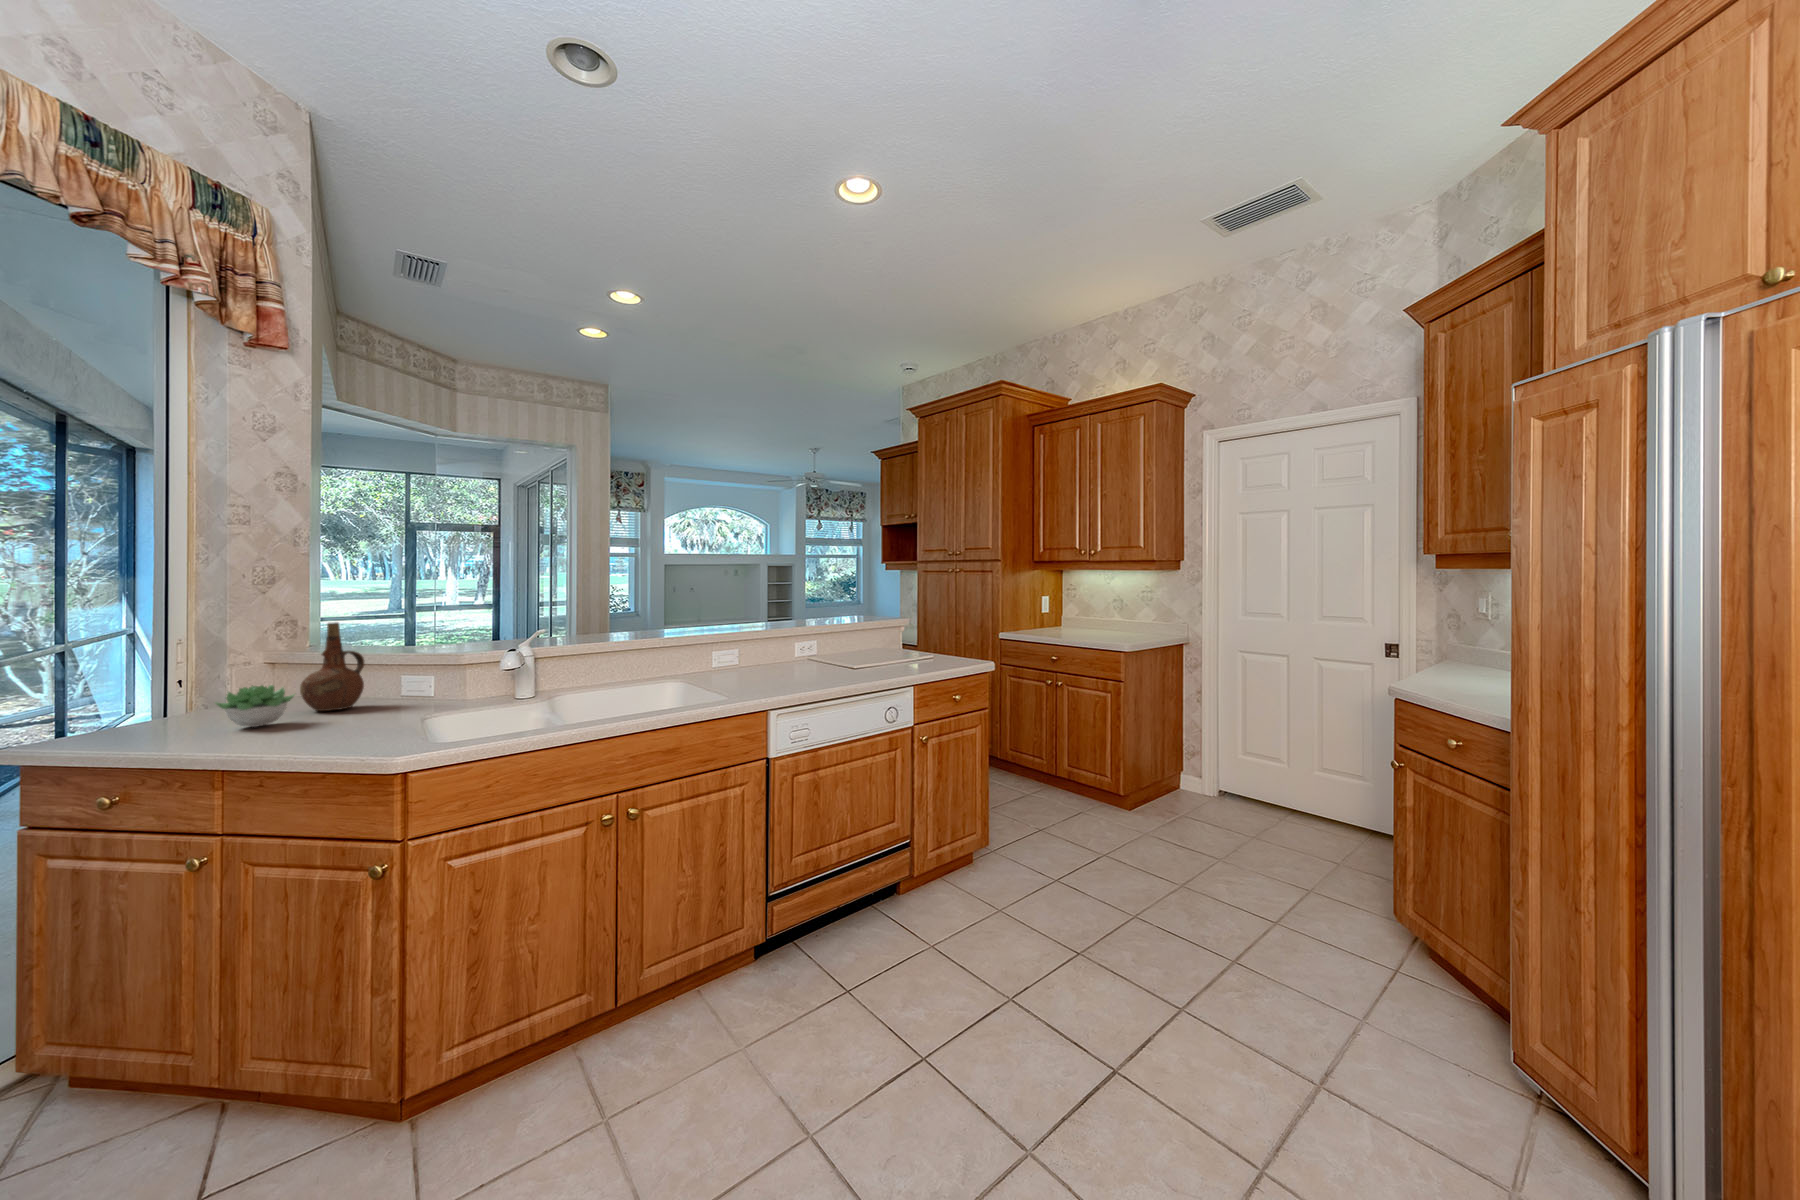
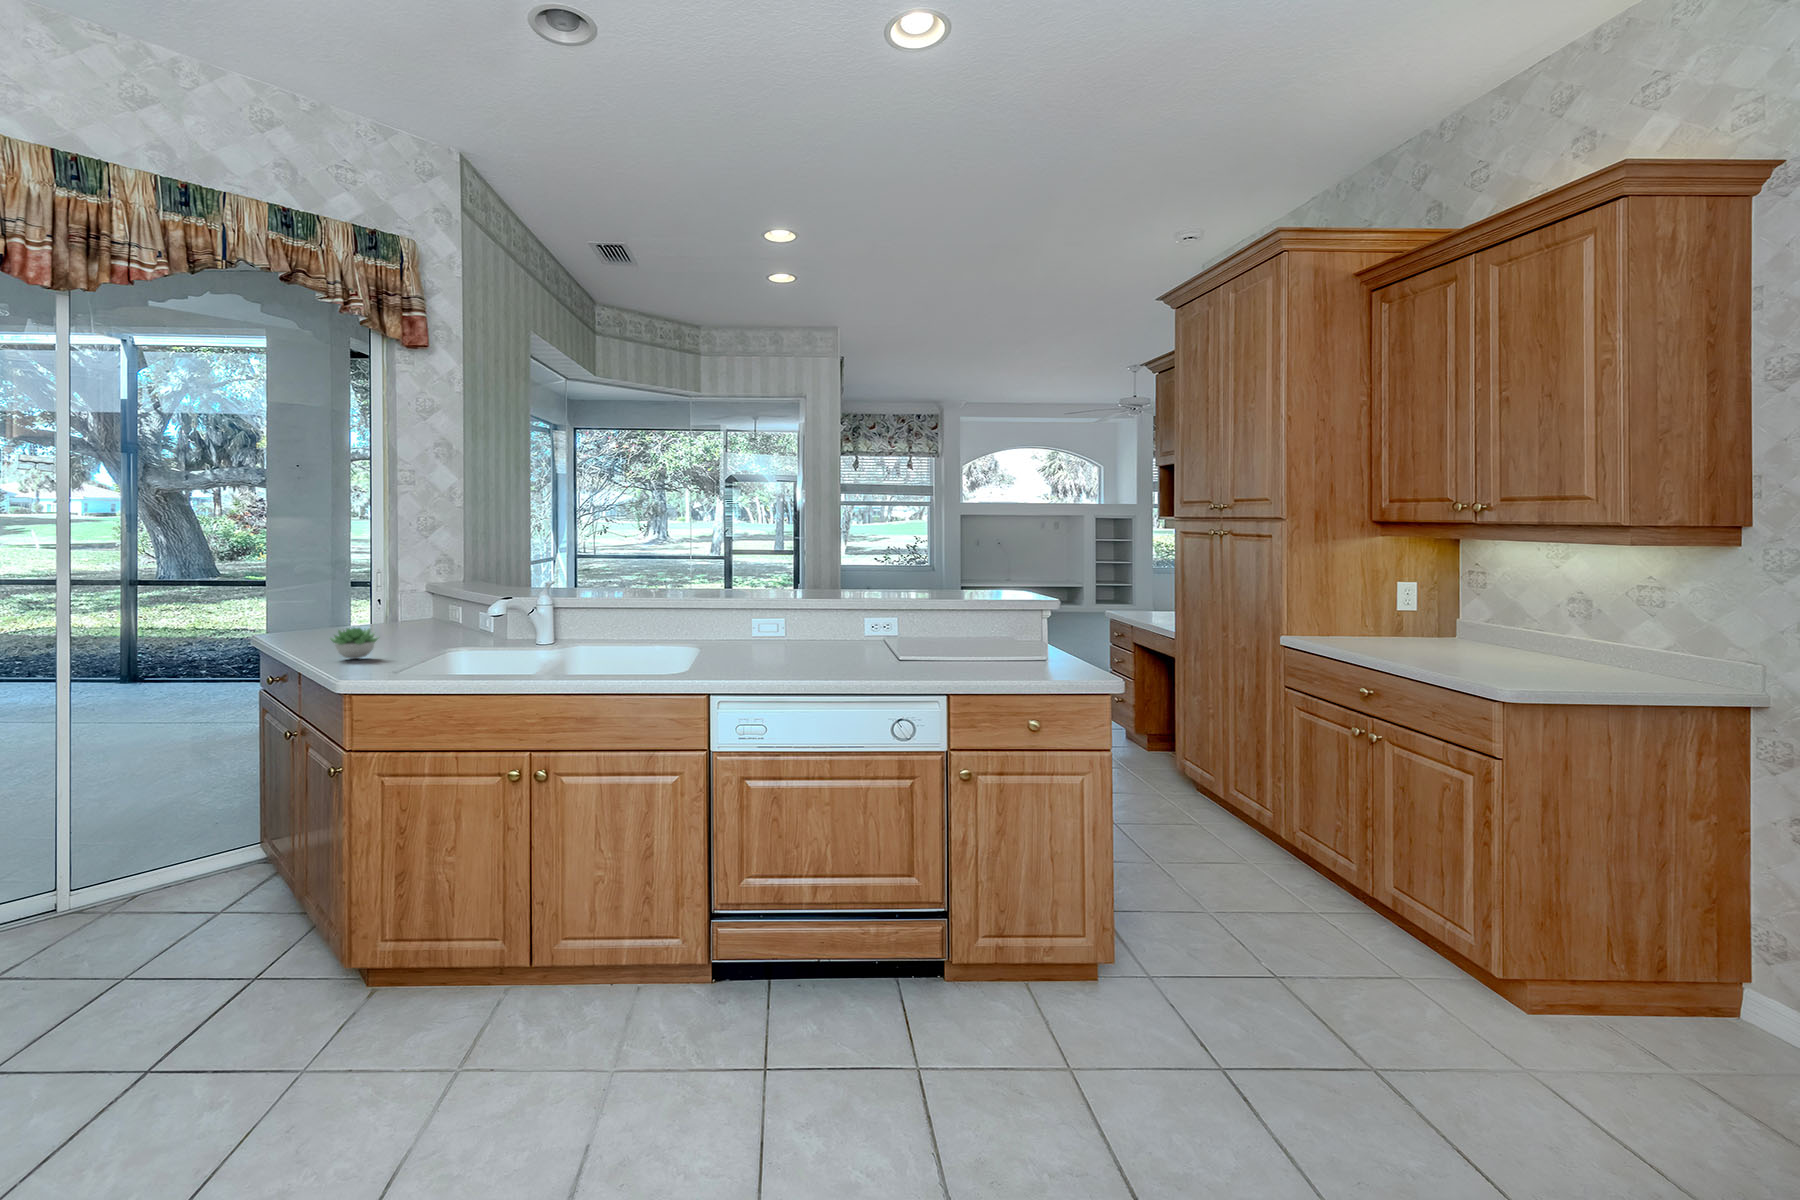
ceramic pitcher: present [300,622,364,711] -> none [401,580,447,653]

